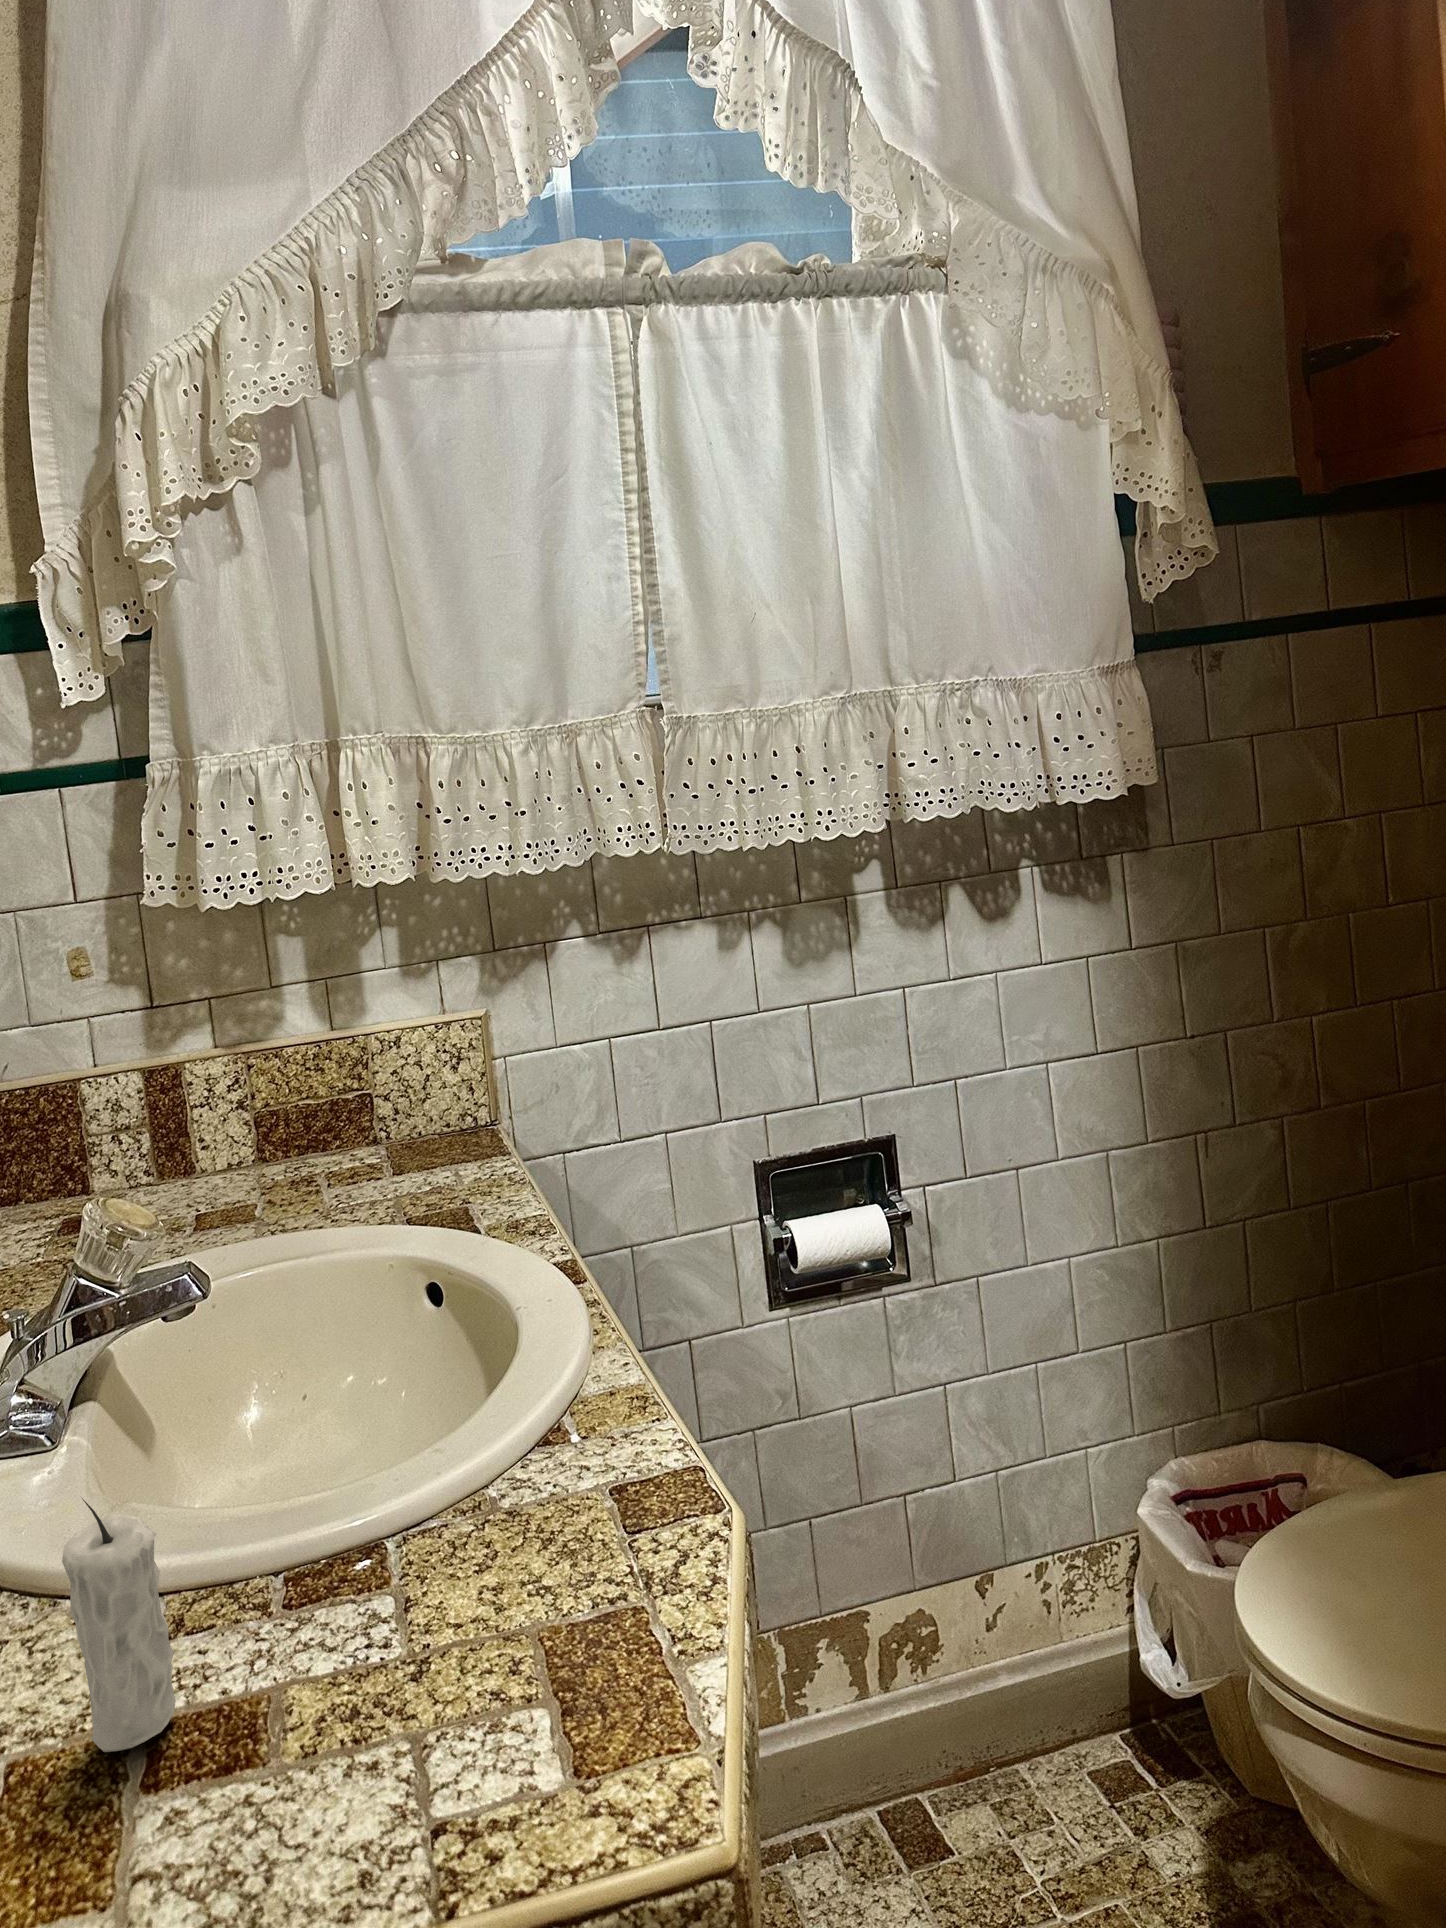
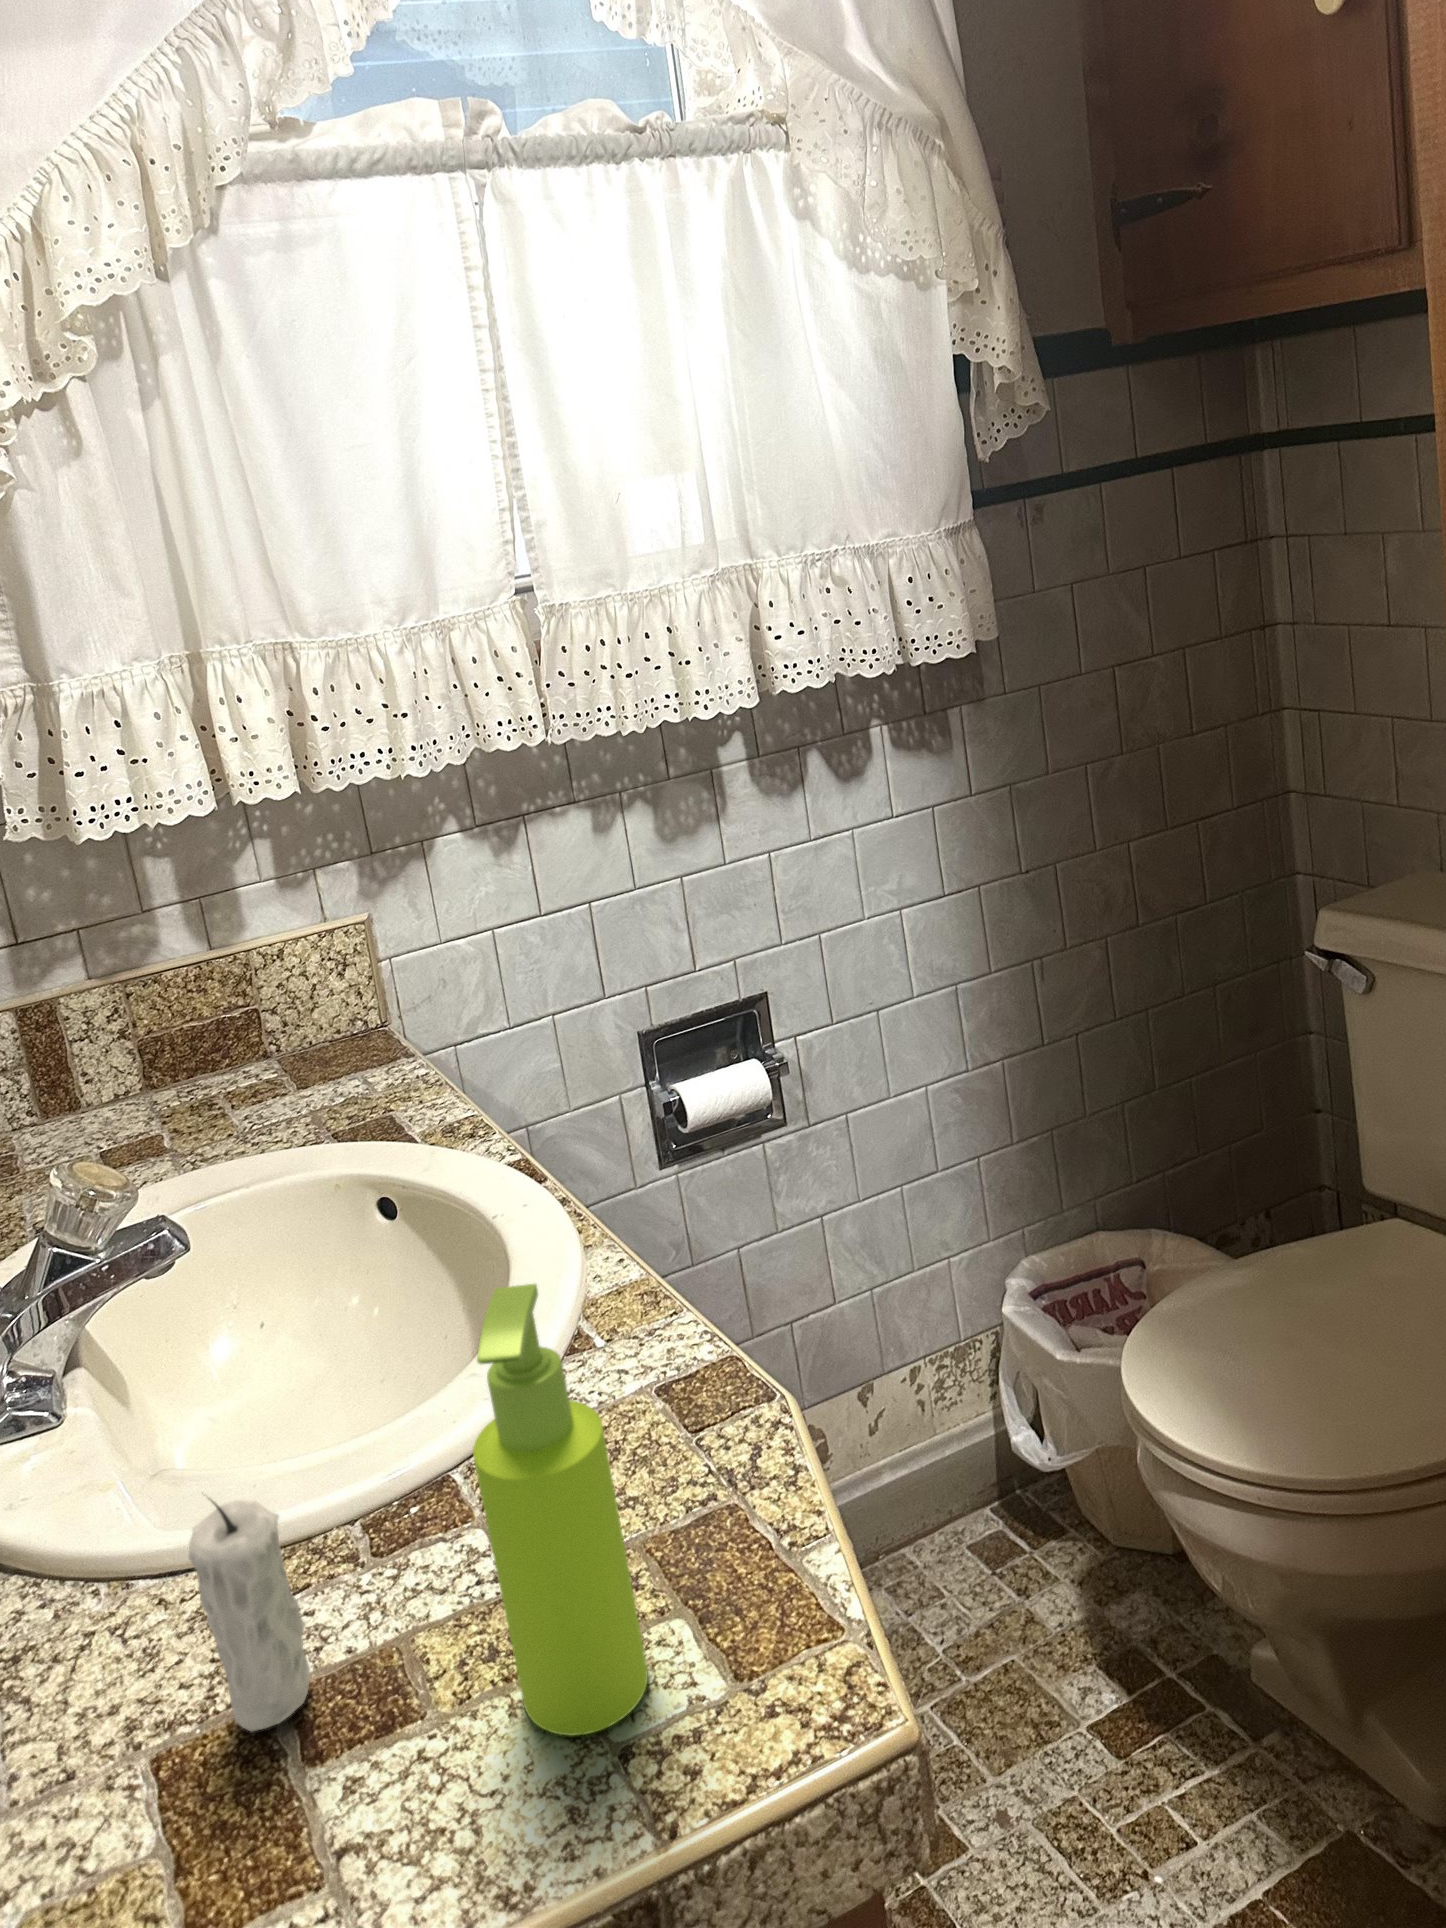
soap dispenser: none [311,1322,490,1804] -> present [473,1284,648,1736]

